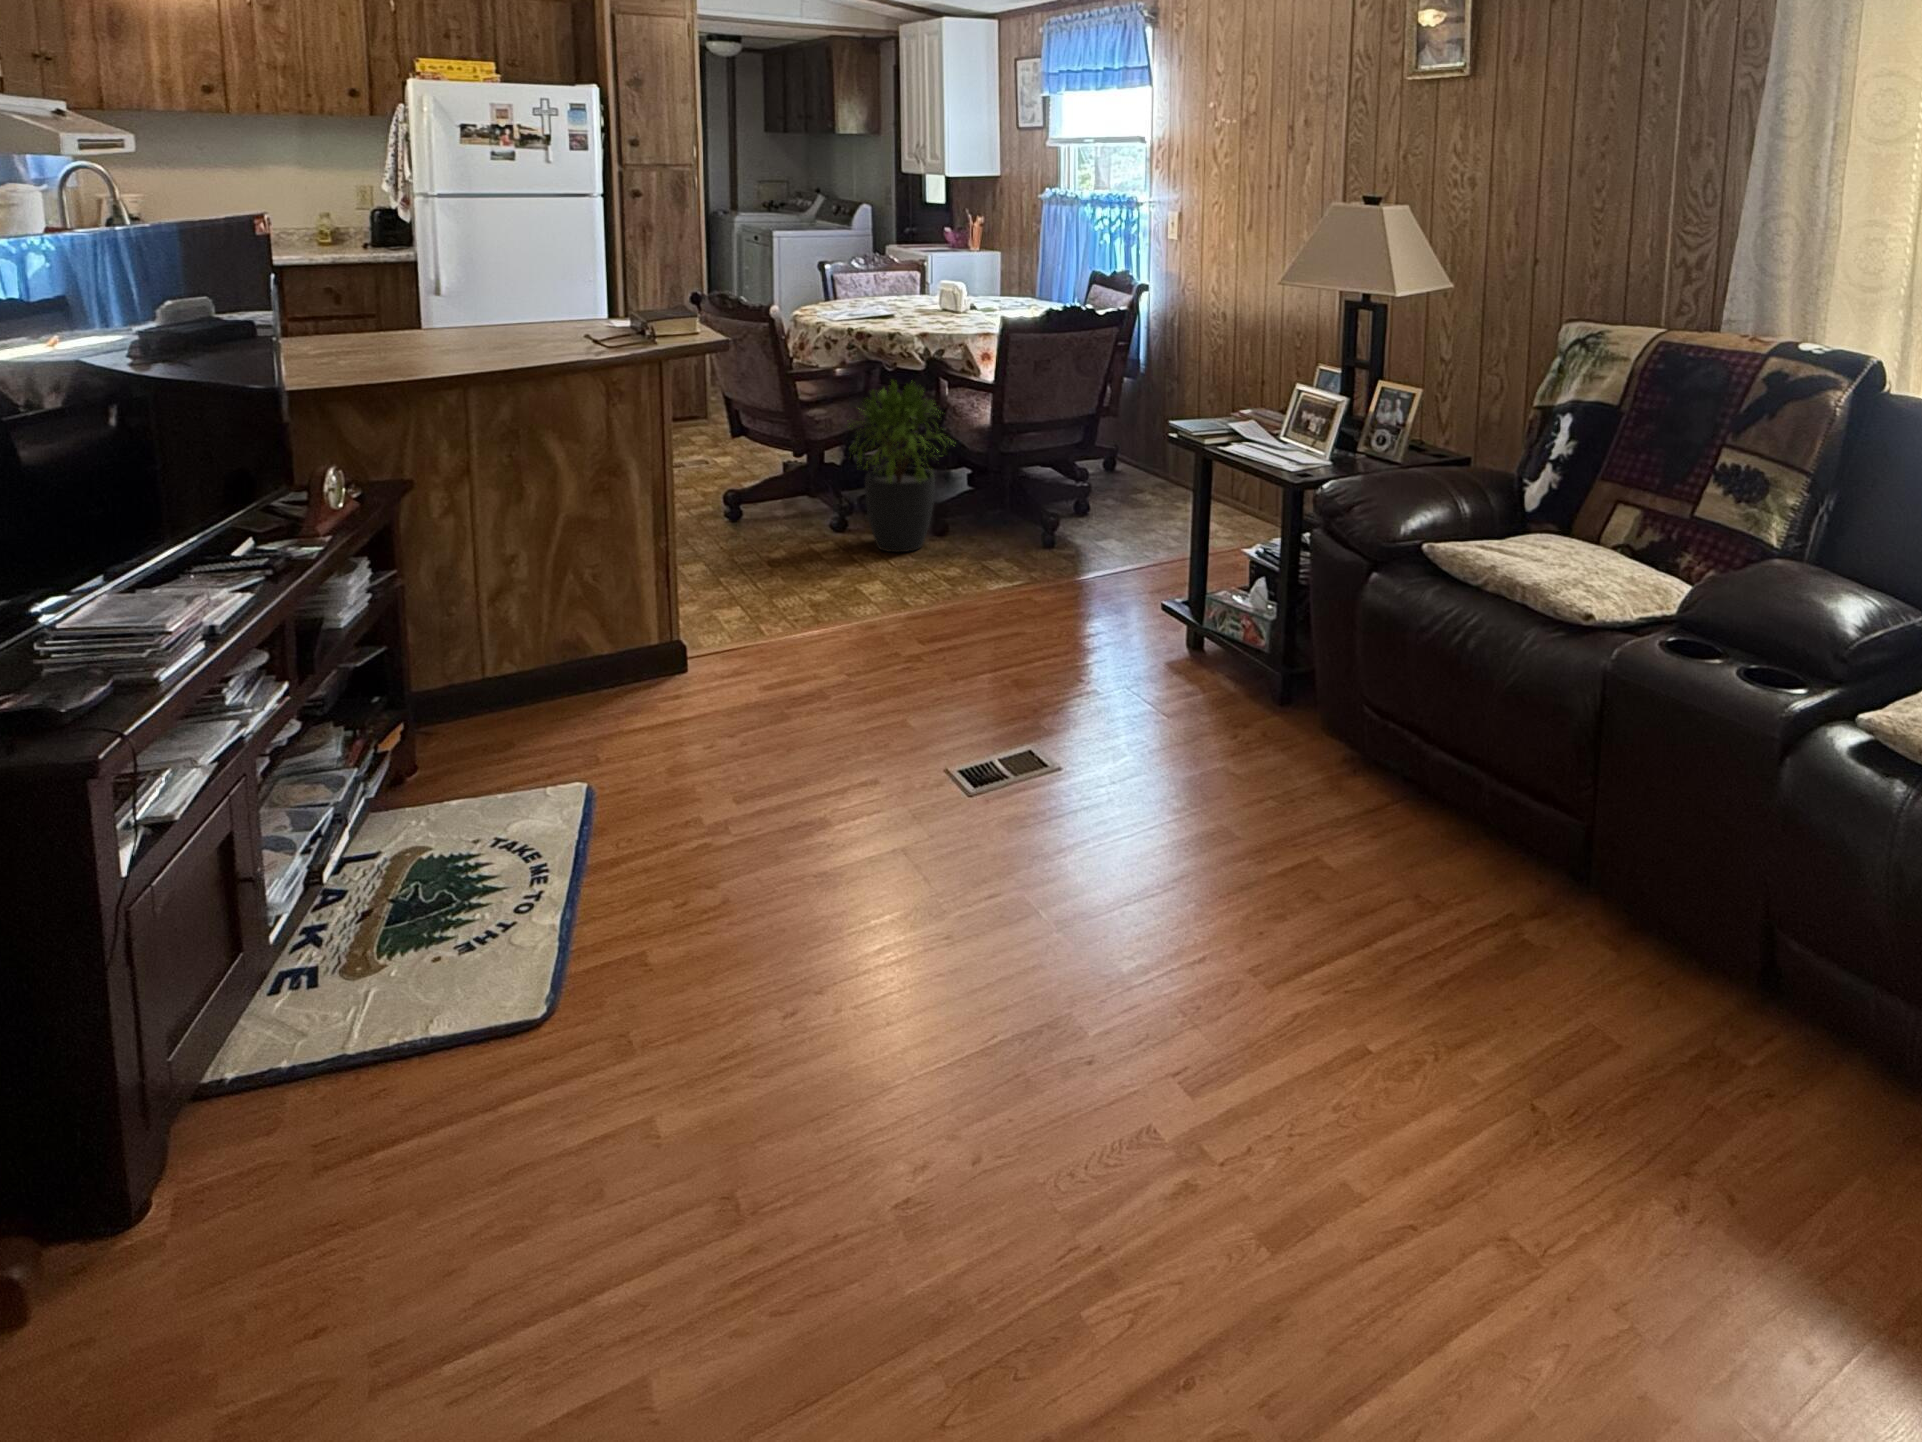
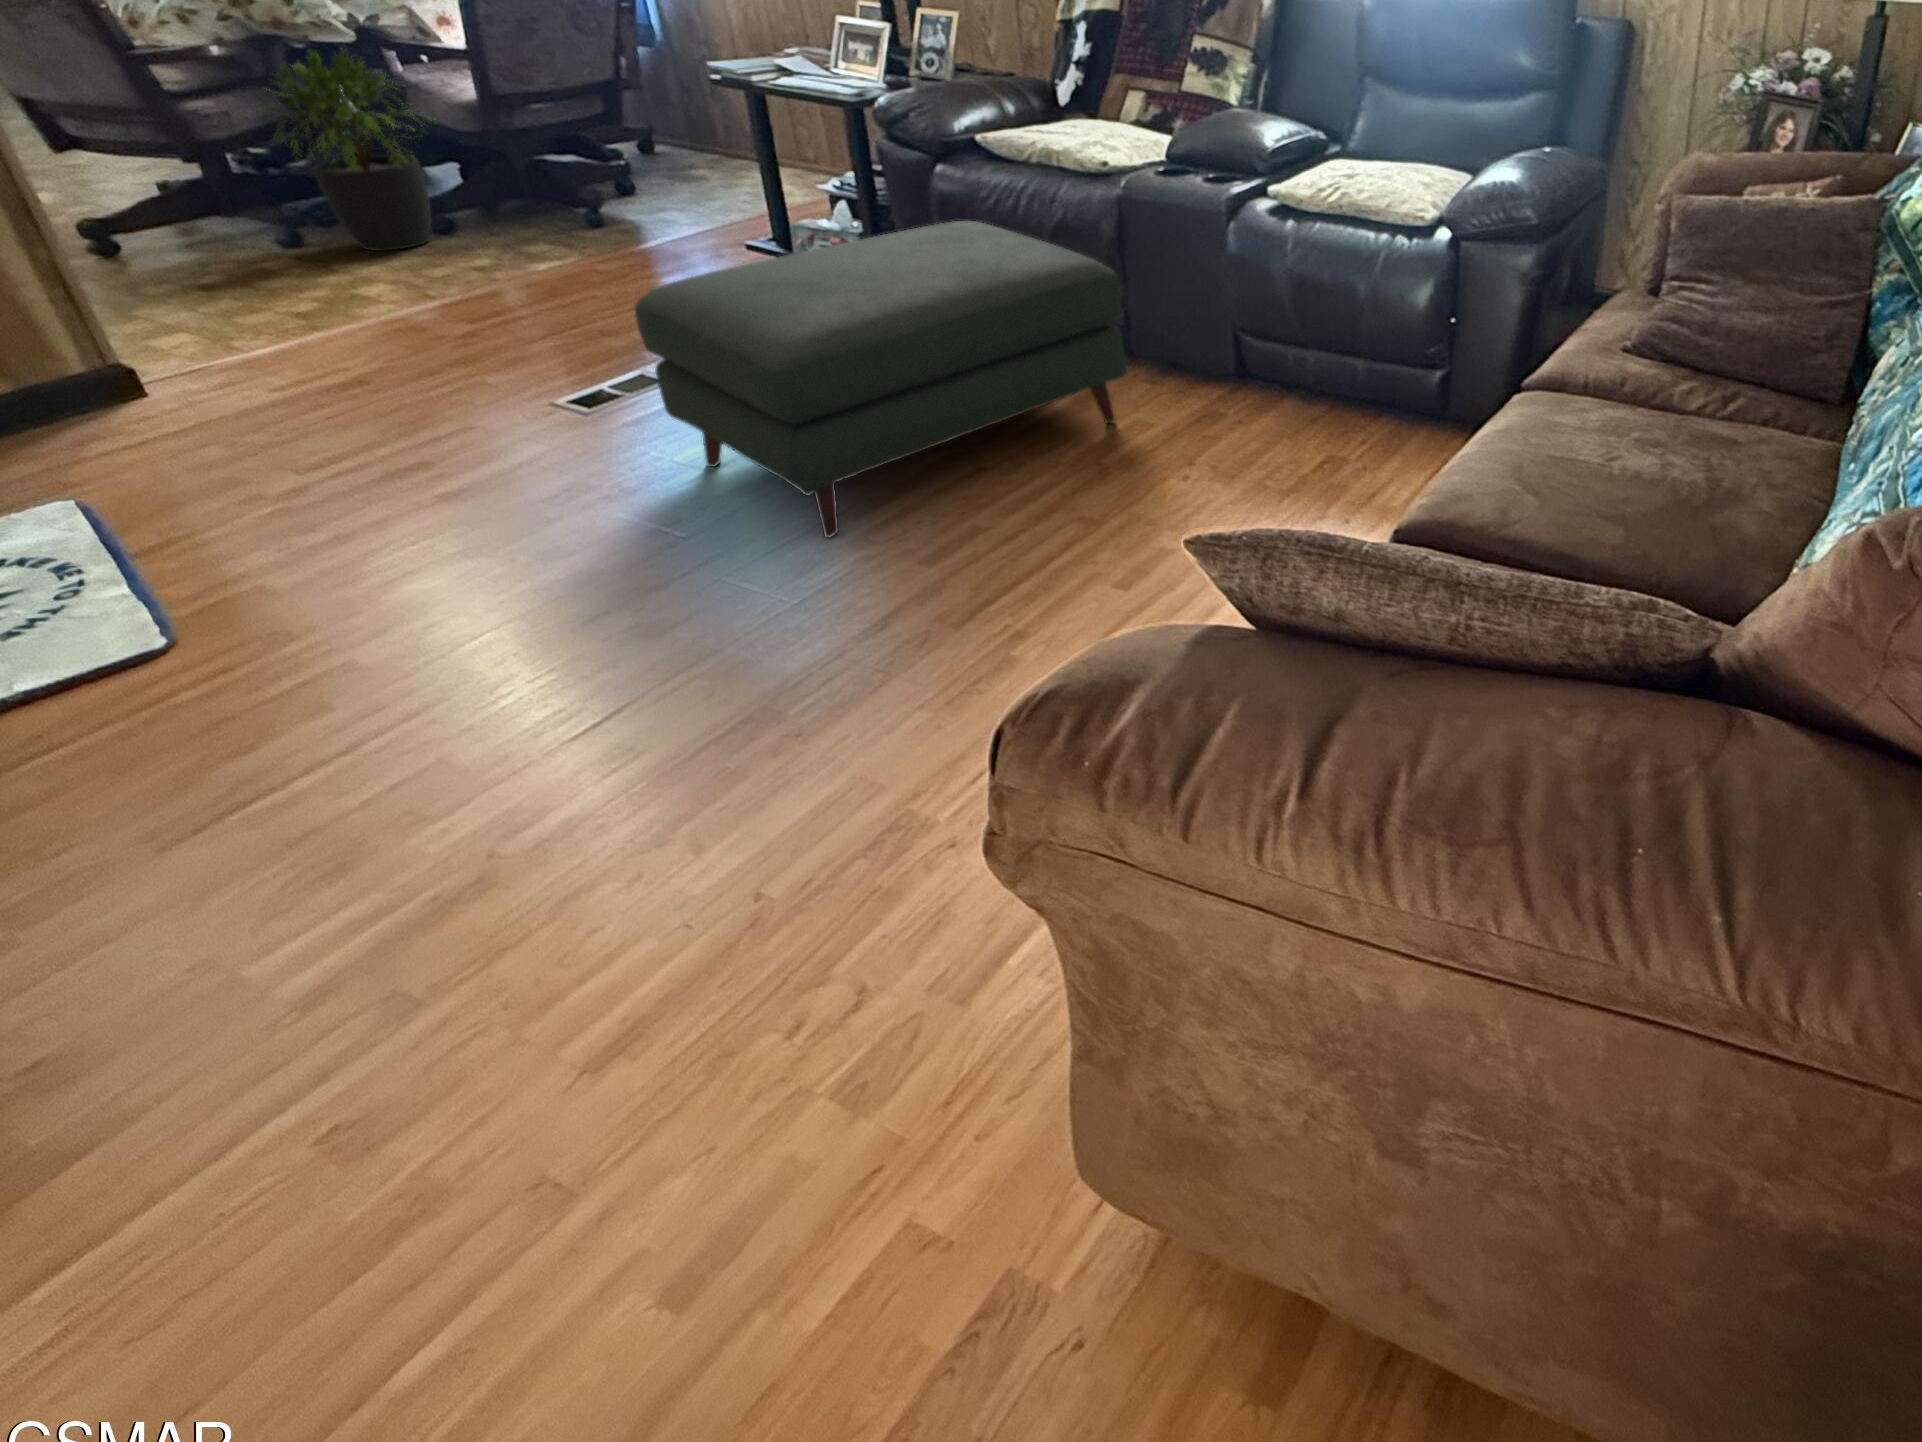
ottoman: none [1033,663,1604,1124] -> present [635,221,1127,538]

